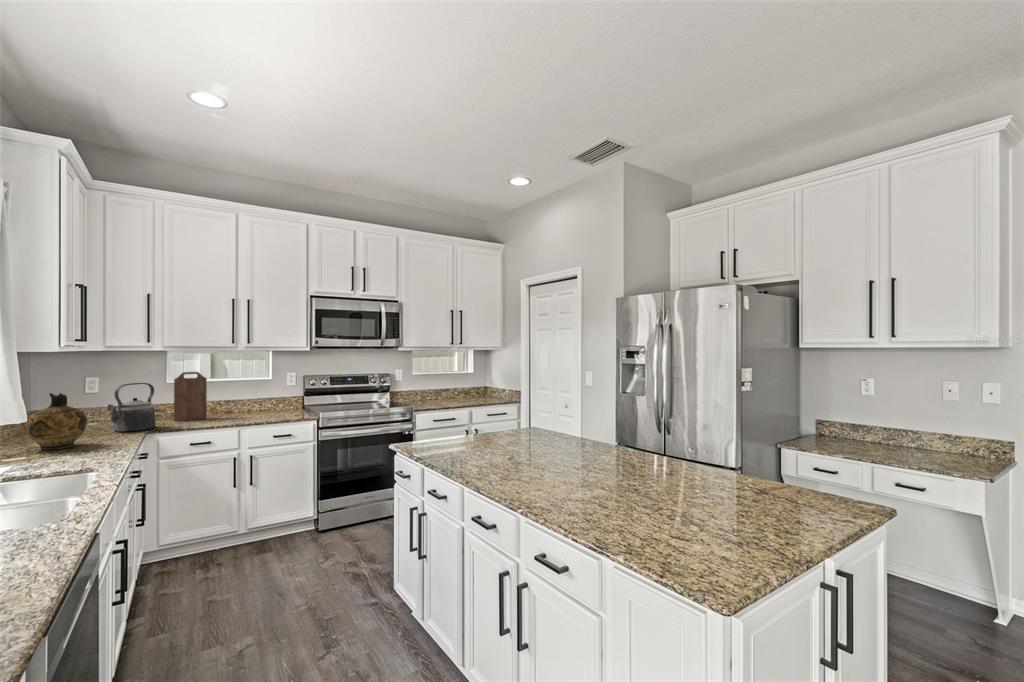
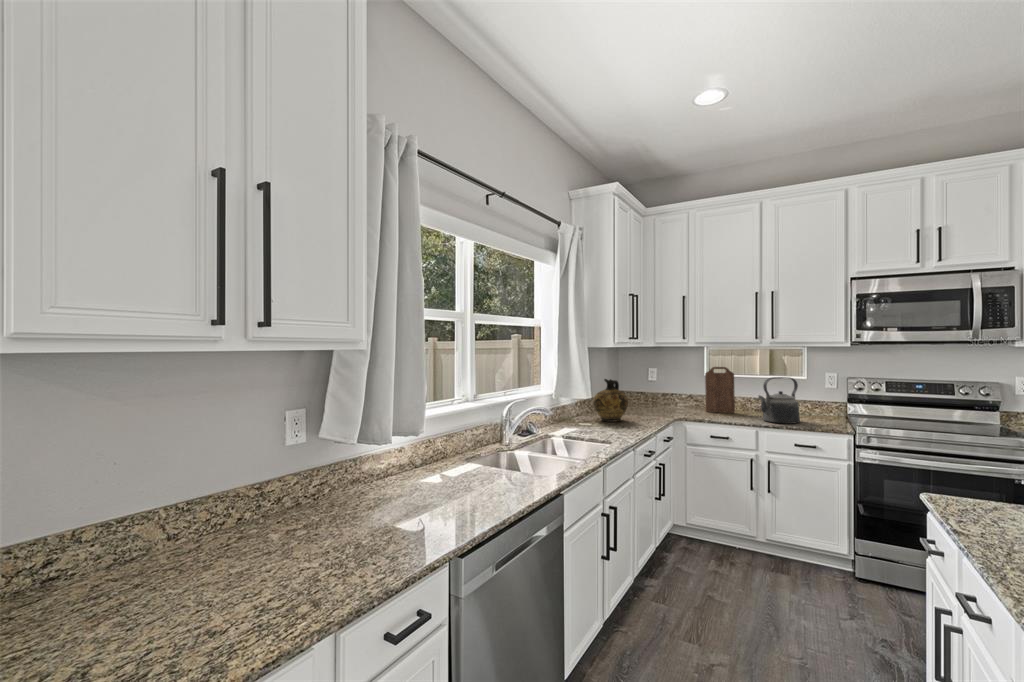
kettle: present [108,383,156,432] -> present [759,377,800,424]

